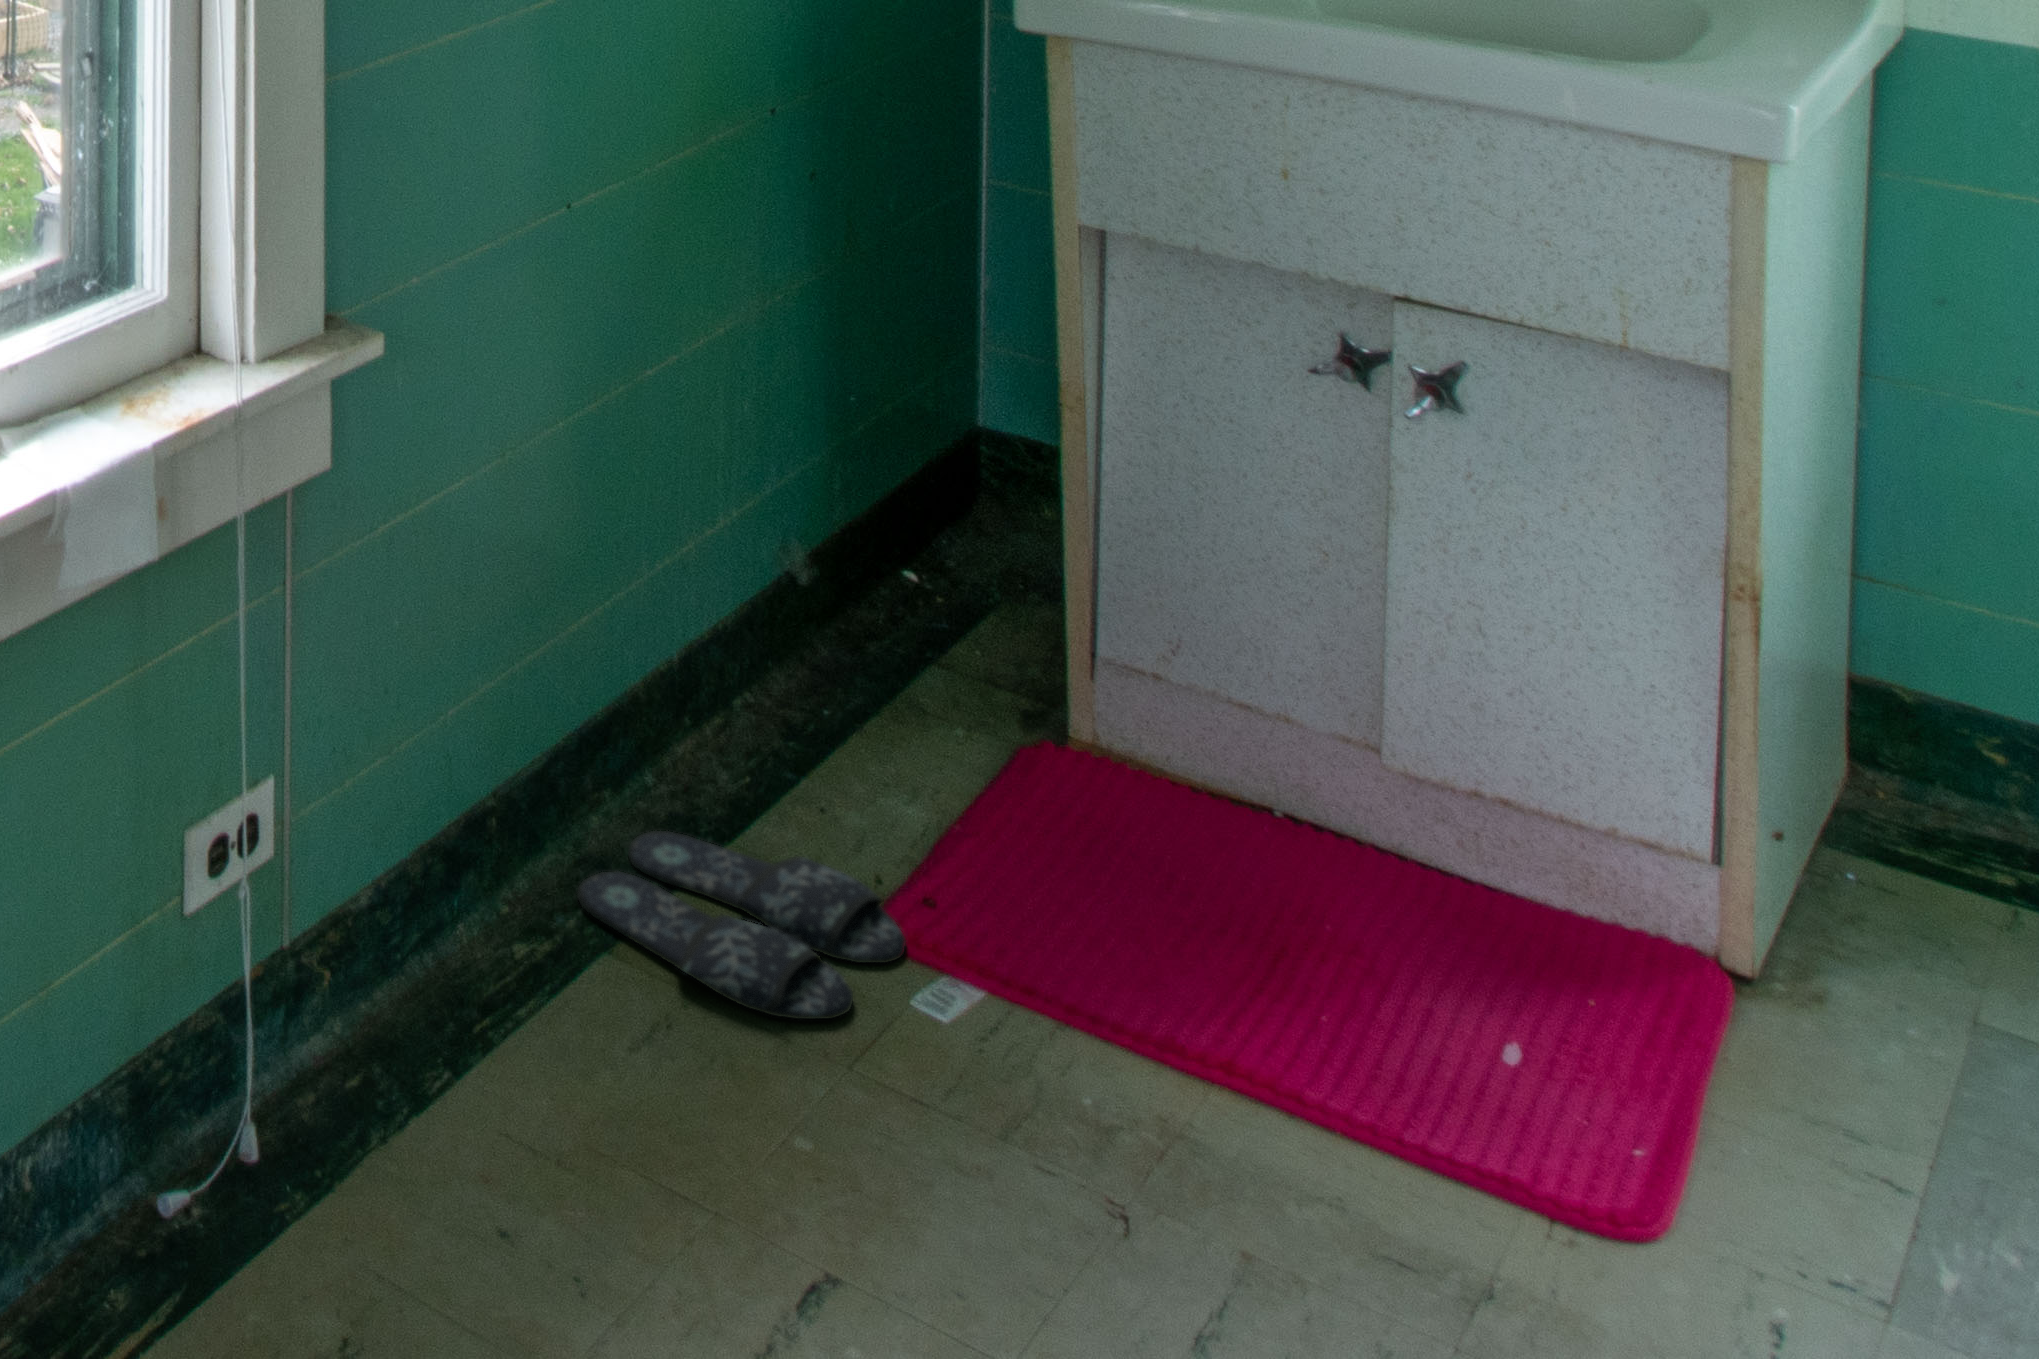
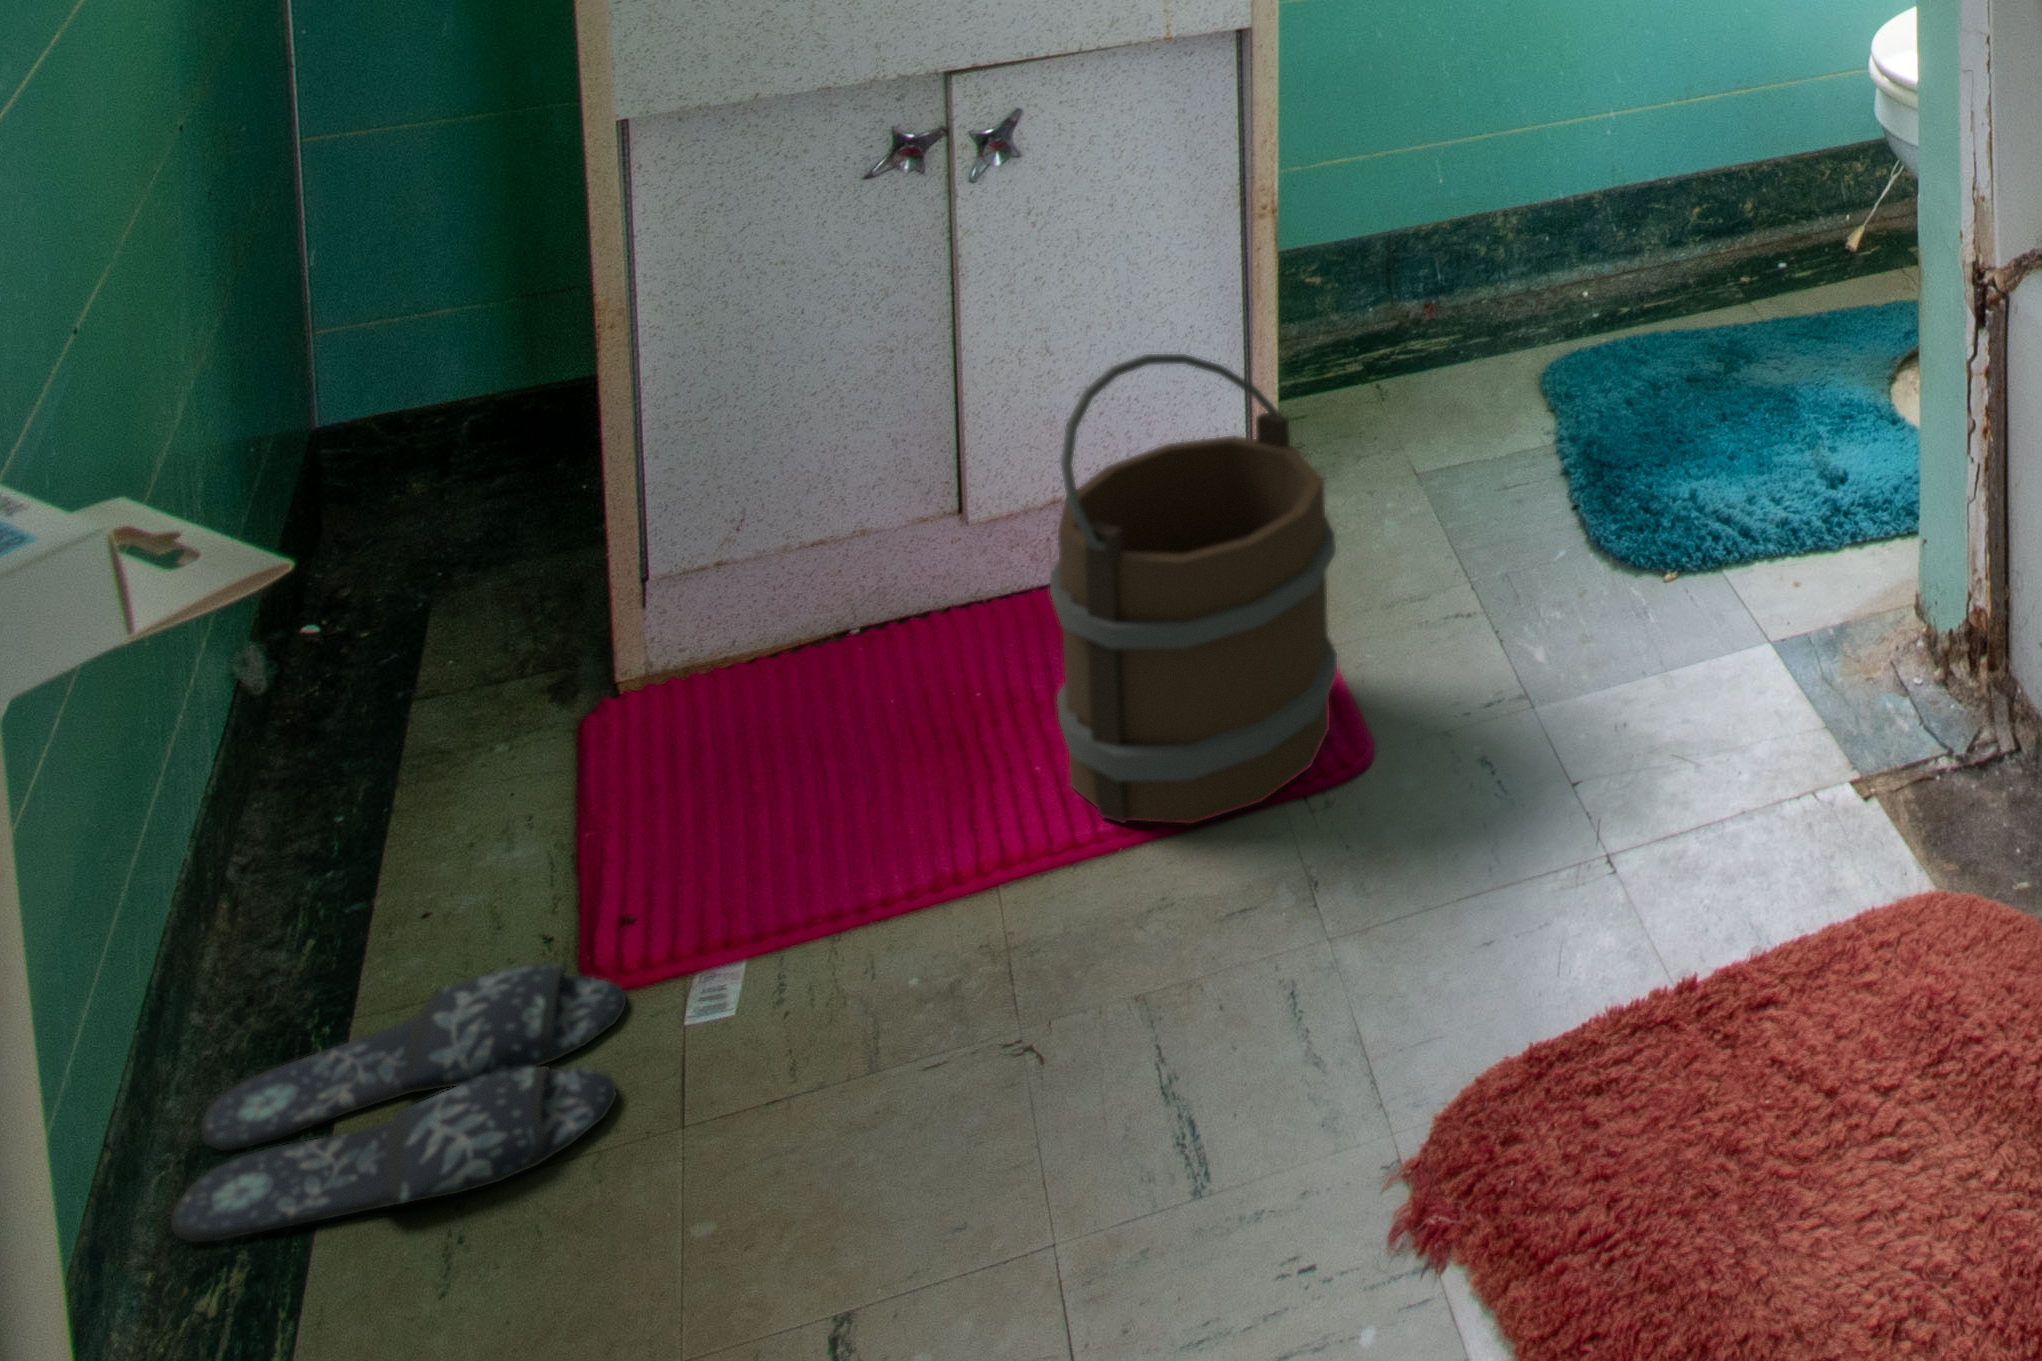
bucket: none [1334,658,1670,1199] -> present [1050,354,1337,823]

